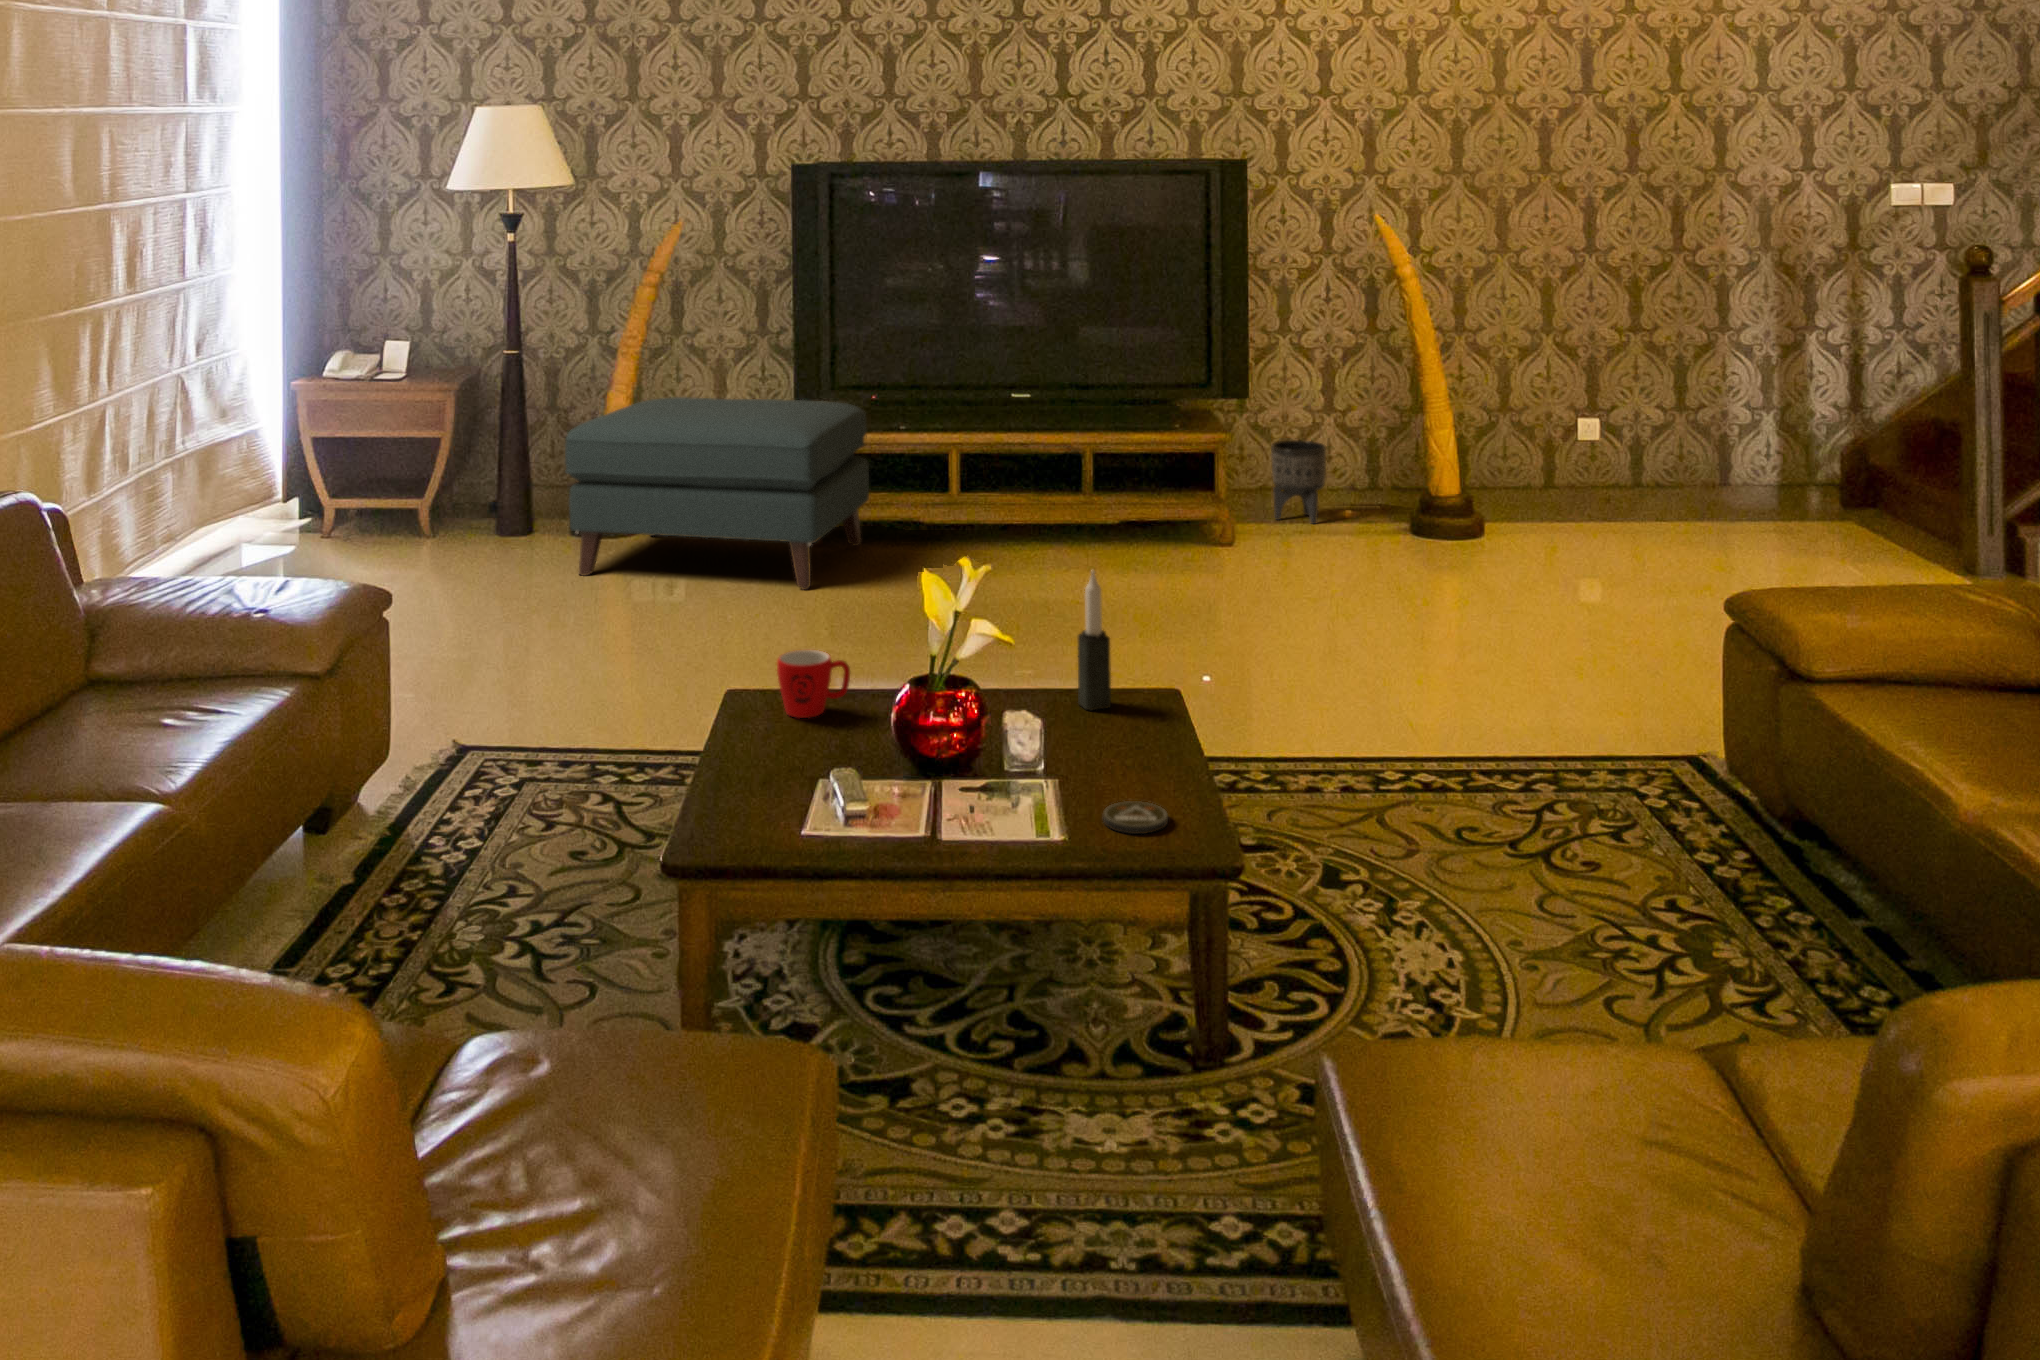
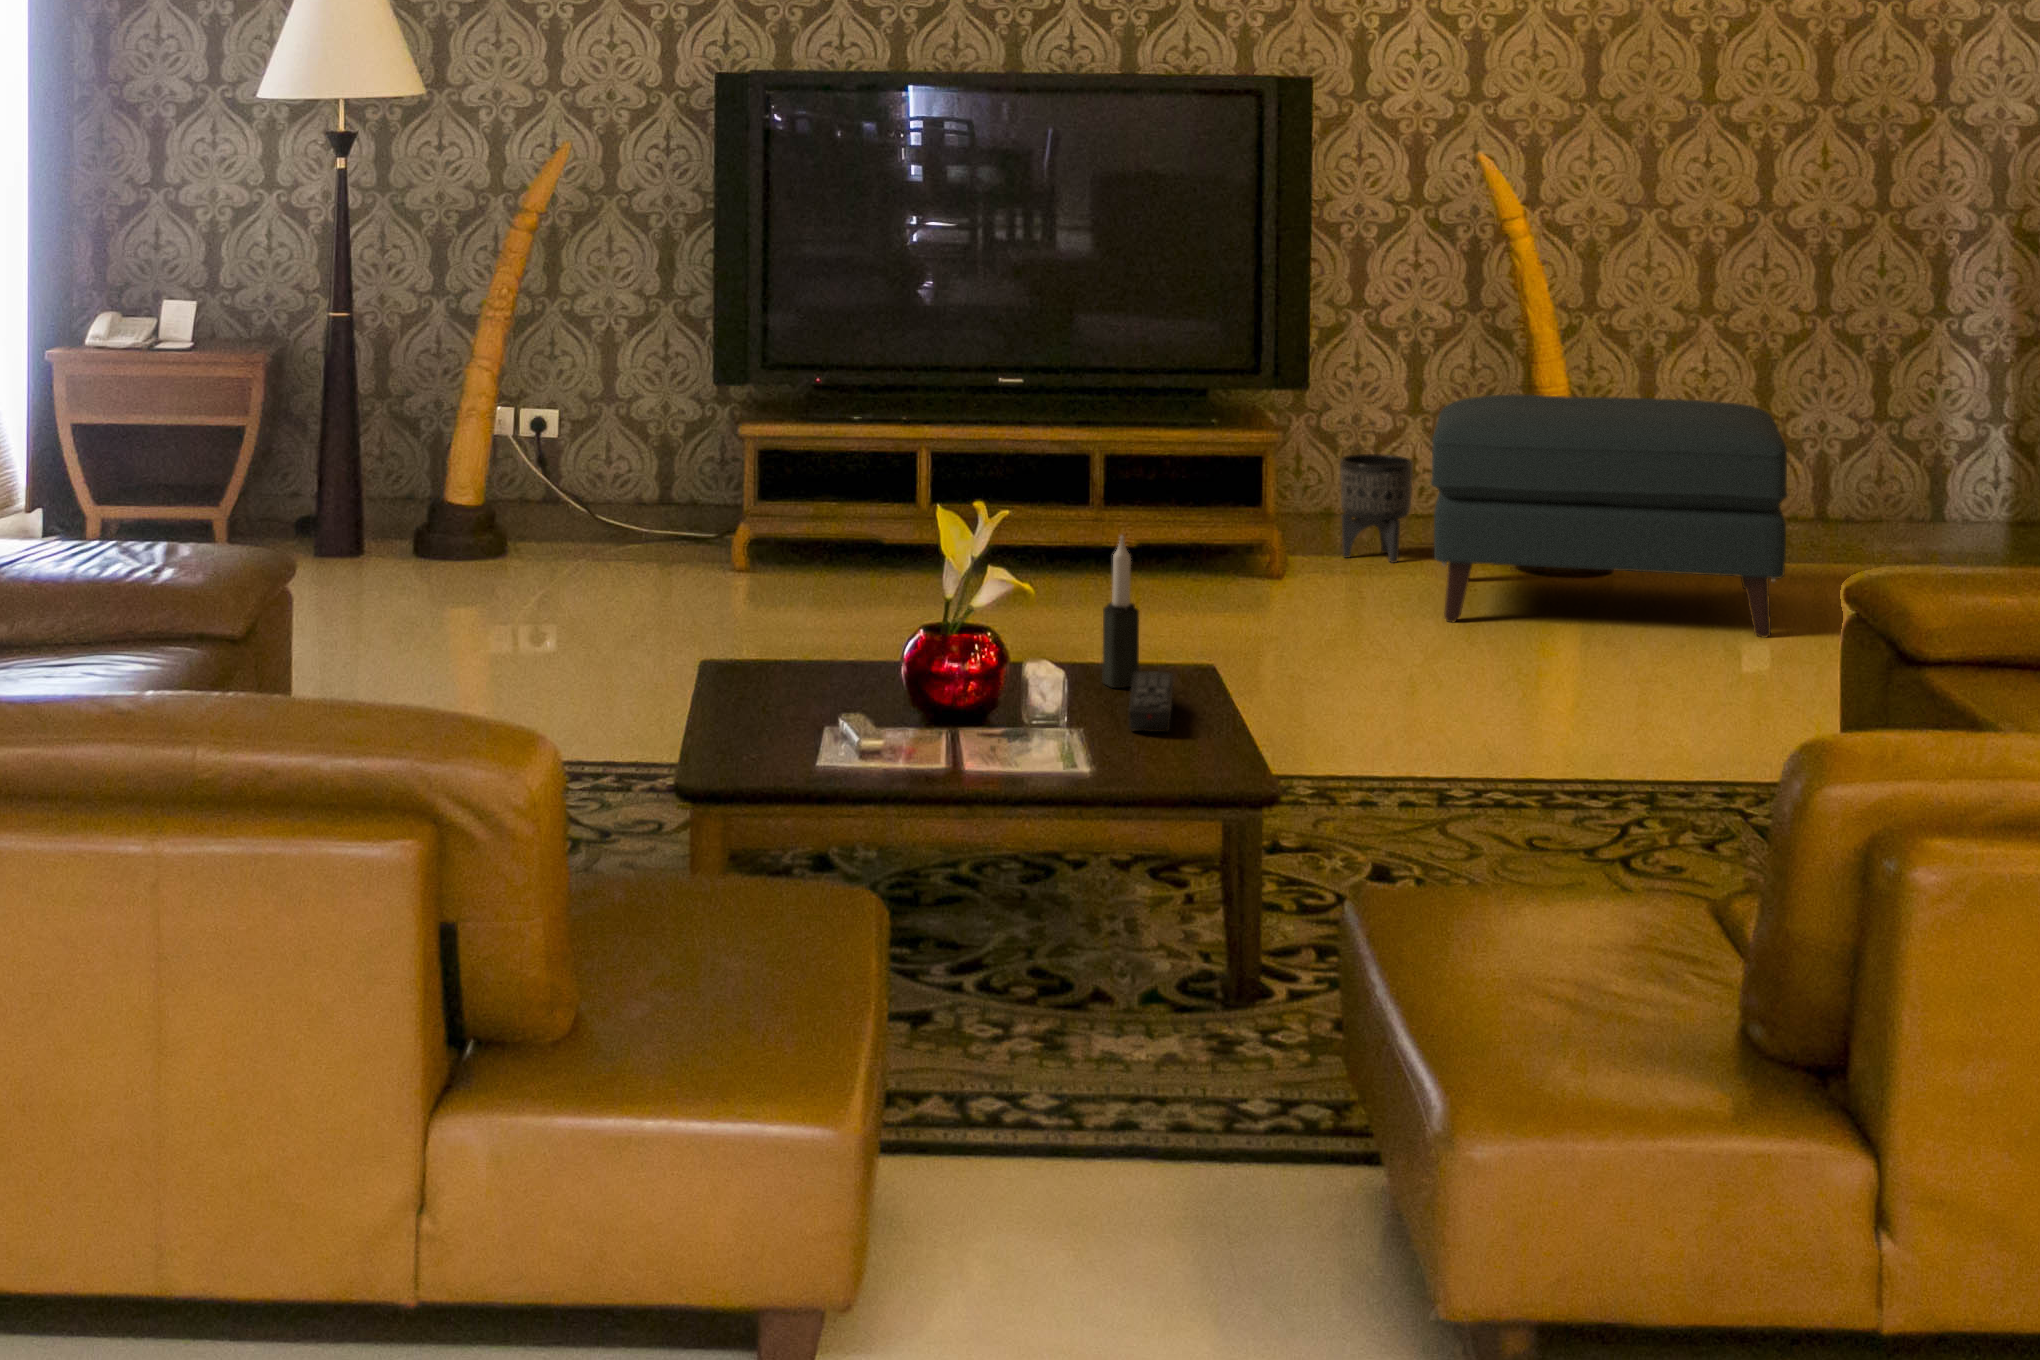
ottoman: present [565,397,869,590] -> present [1431,394,1788,637]
mug: present [777,650,850,718] -> none [771,621,852,691]
remote control: none [1100,697,1142,770] -> present [1129,671,1173,732]
coaster: present [1103,801,1168,834] -> none [1133,751,1201,776]

